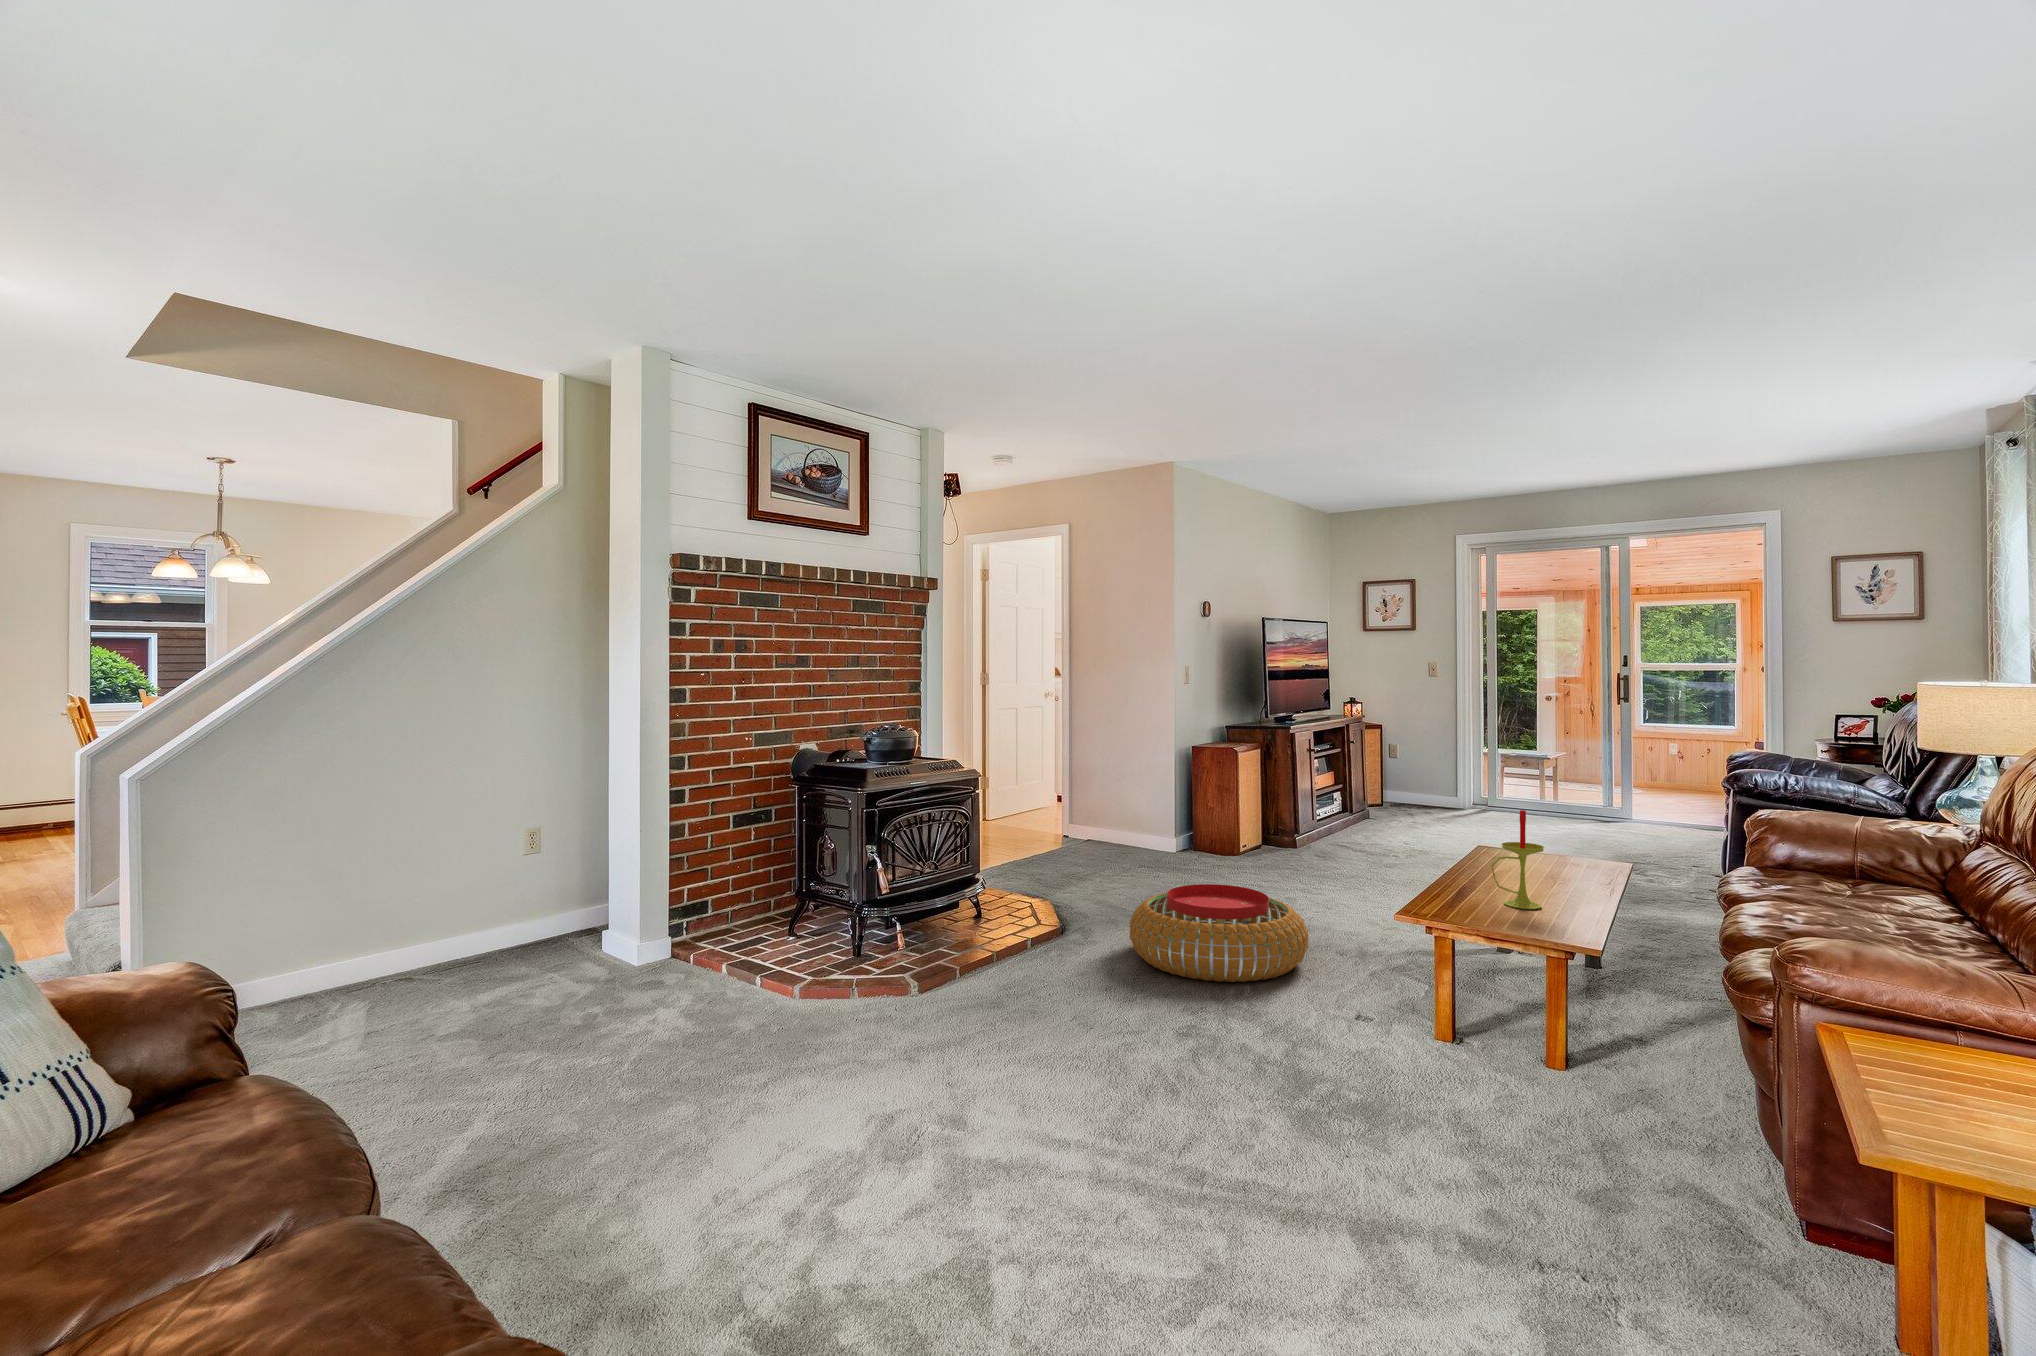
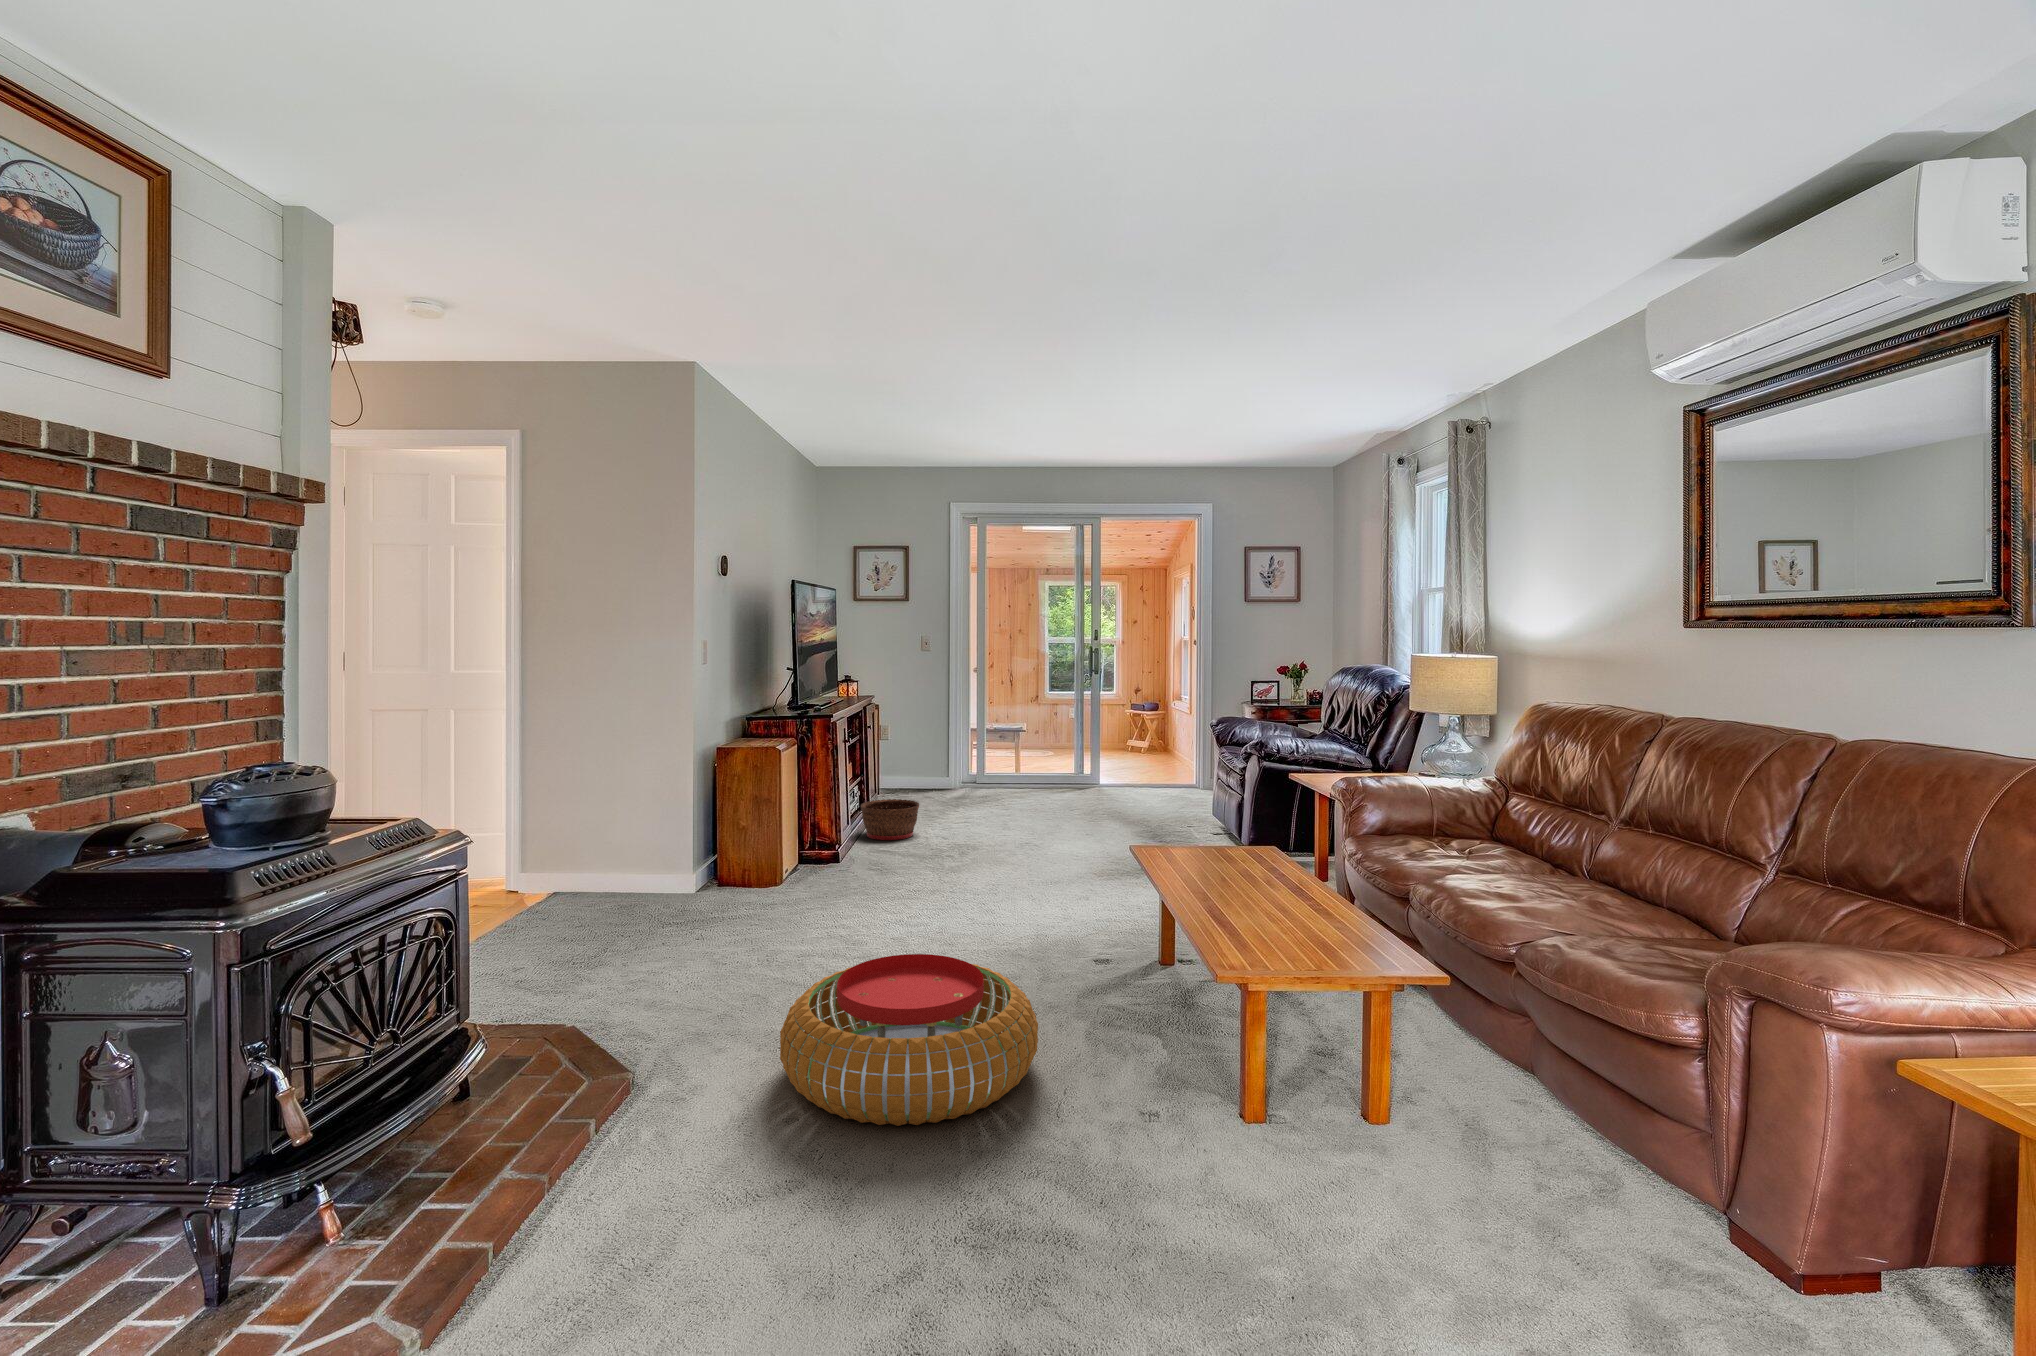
basket: none [1329,809,1384,844] -> present [861,799,919,840]
candle: present [1491,810,1544,909] -> none [1287,818,1340,941]

